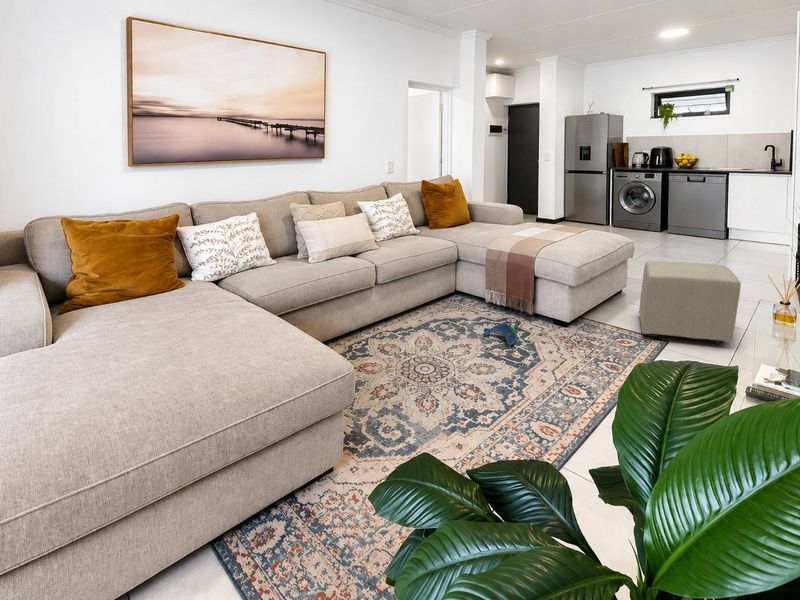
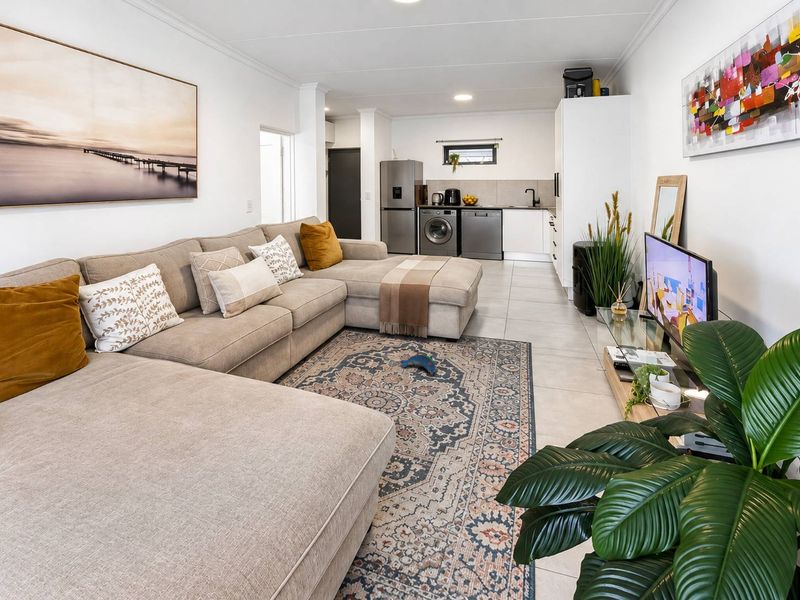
ottoman: present [639,261,741,344] -> none [503,287,586,349]

